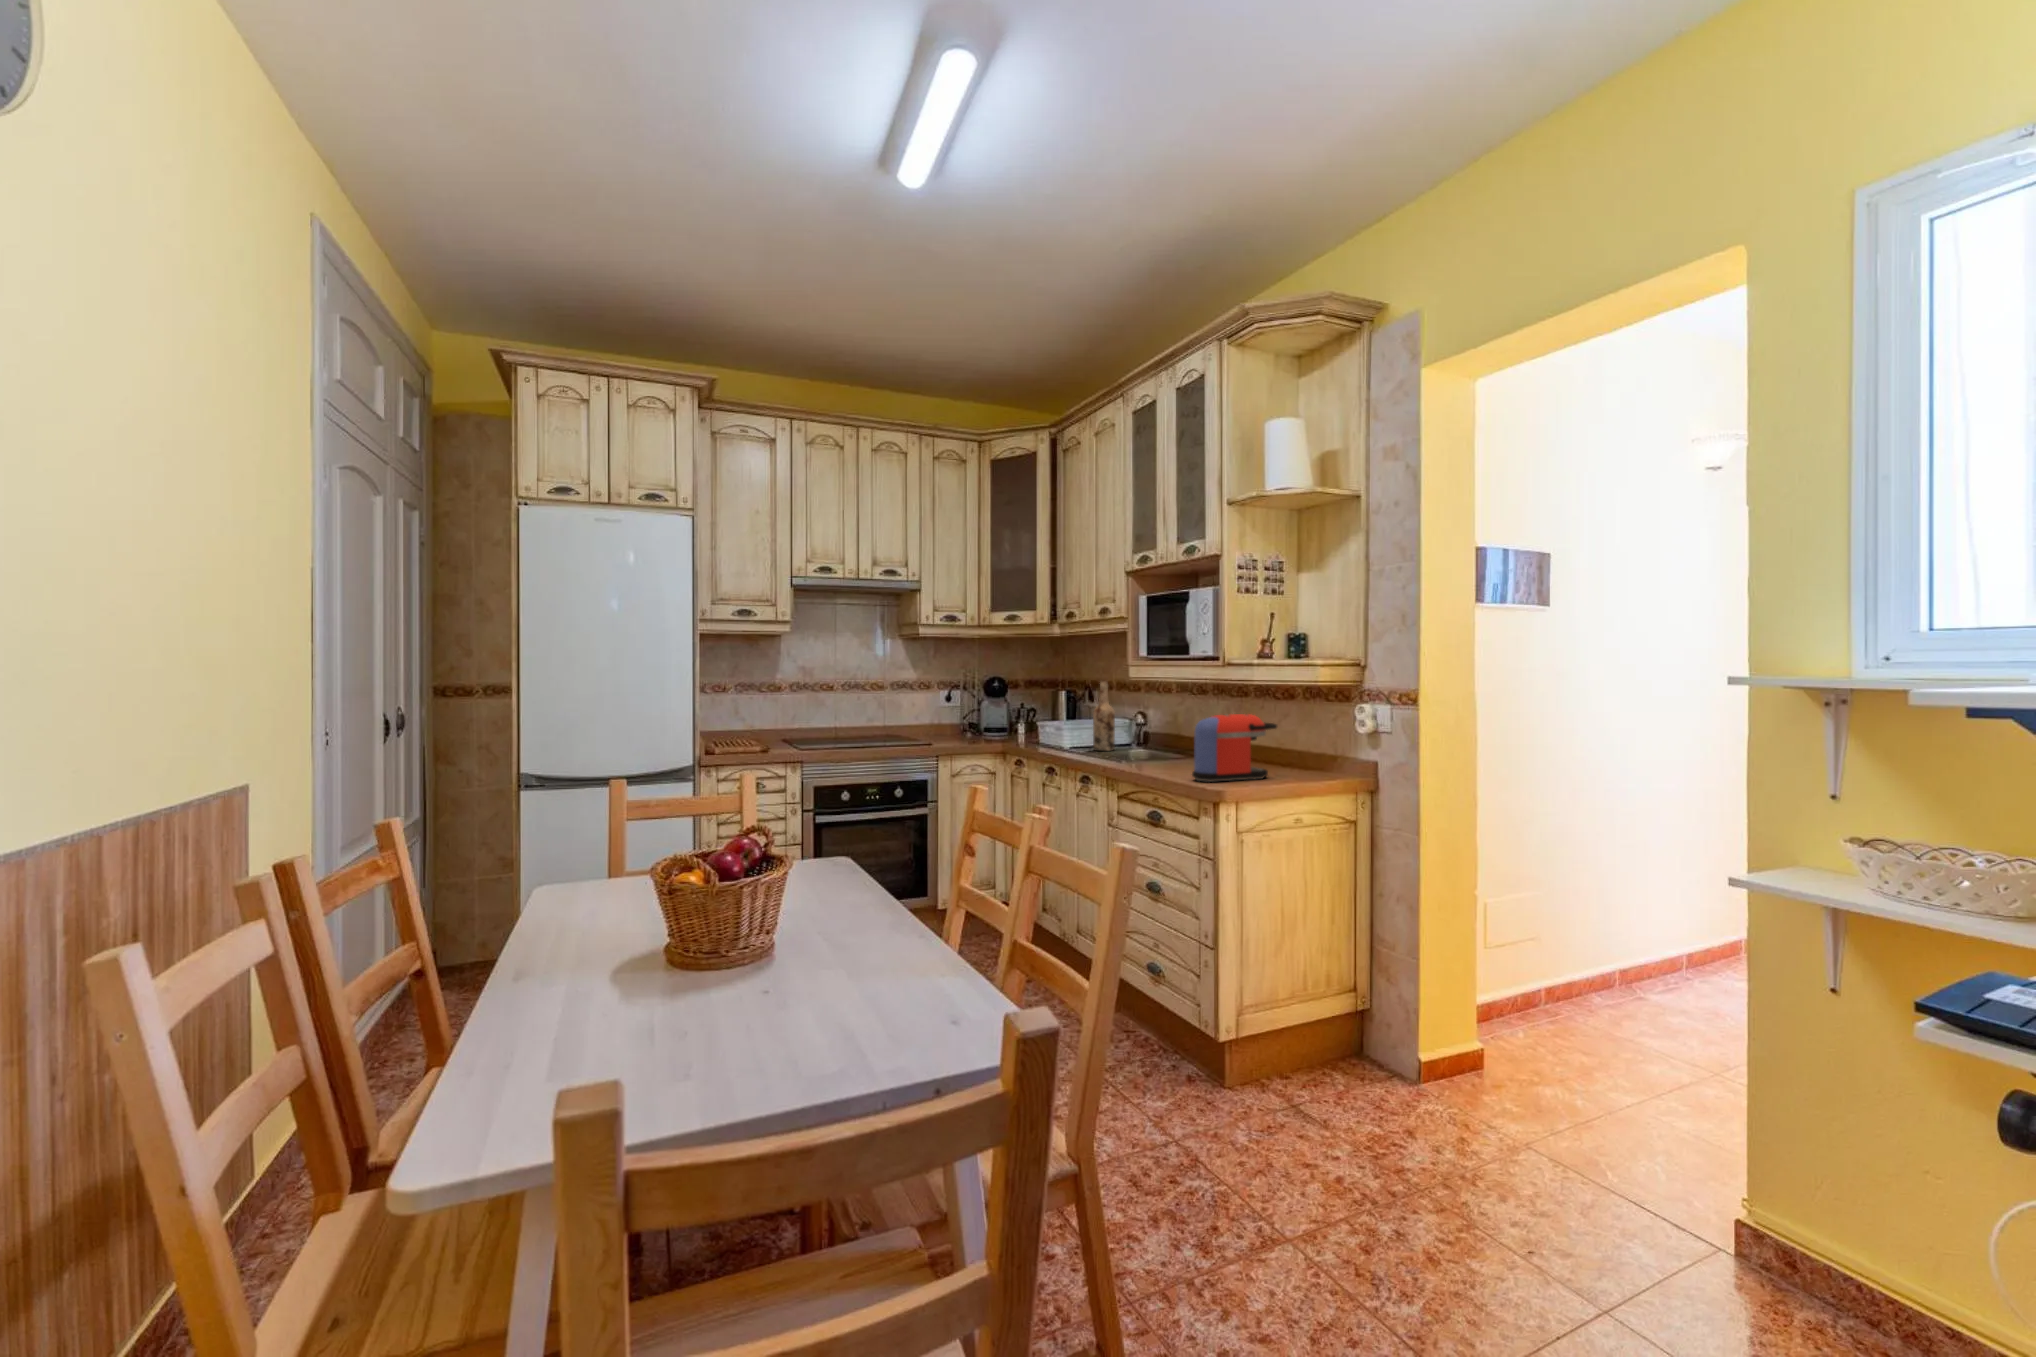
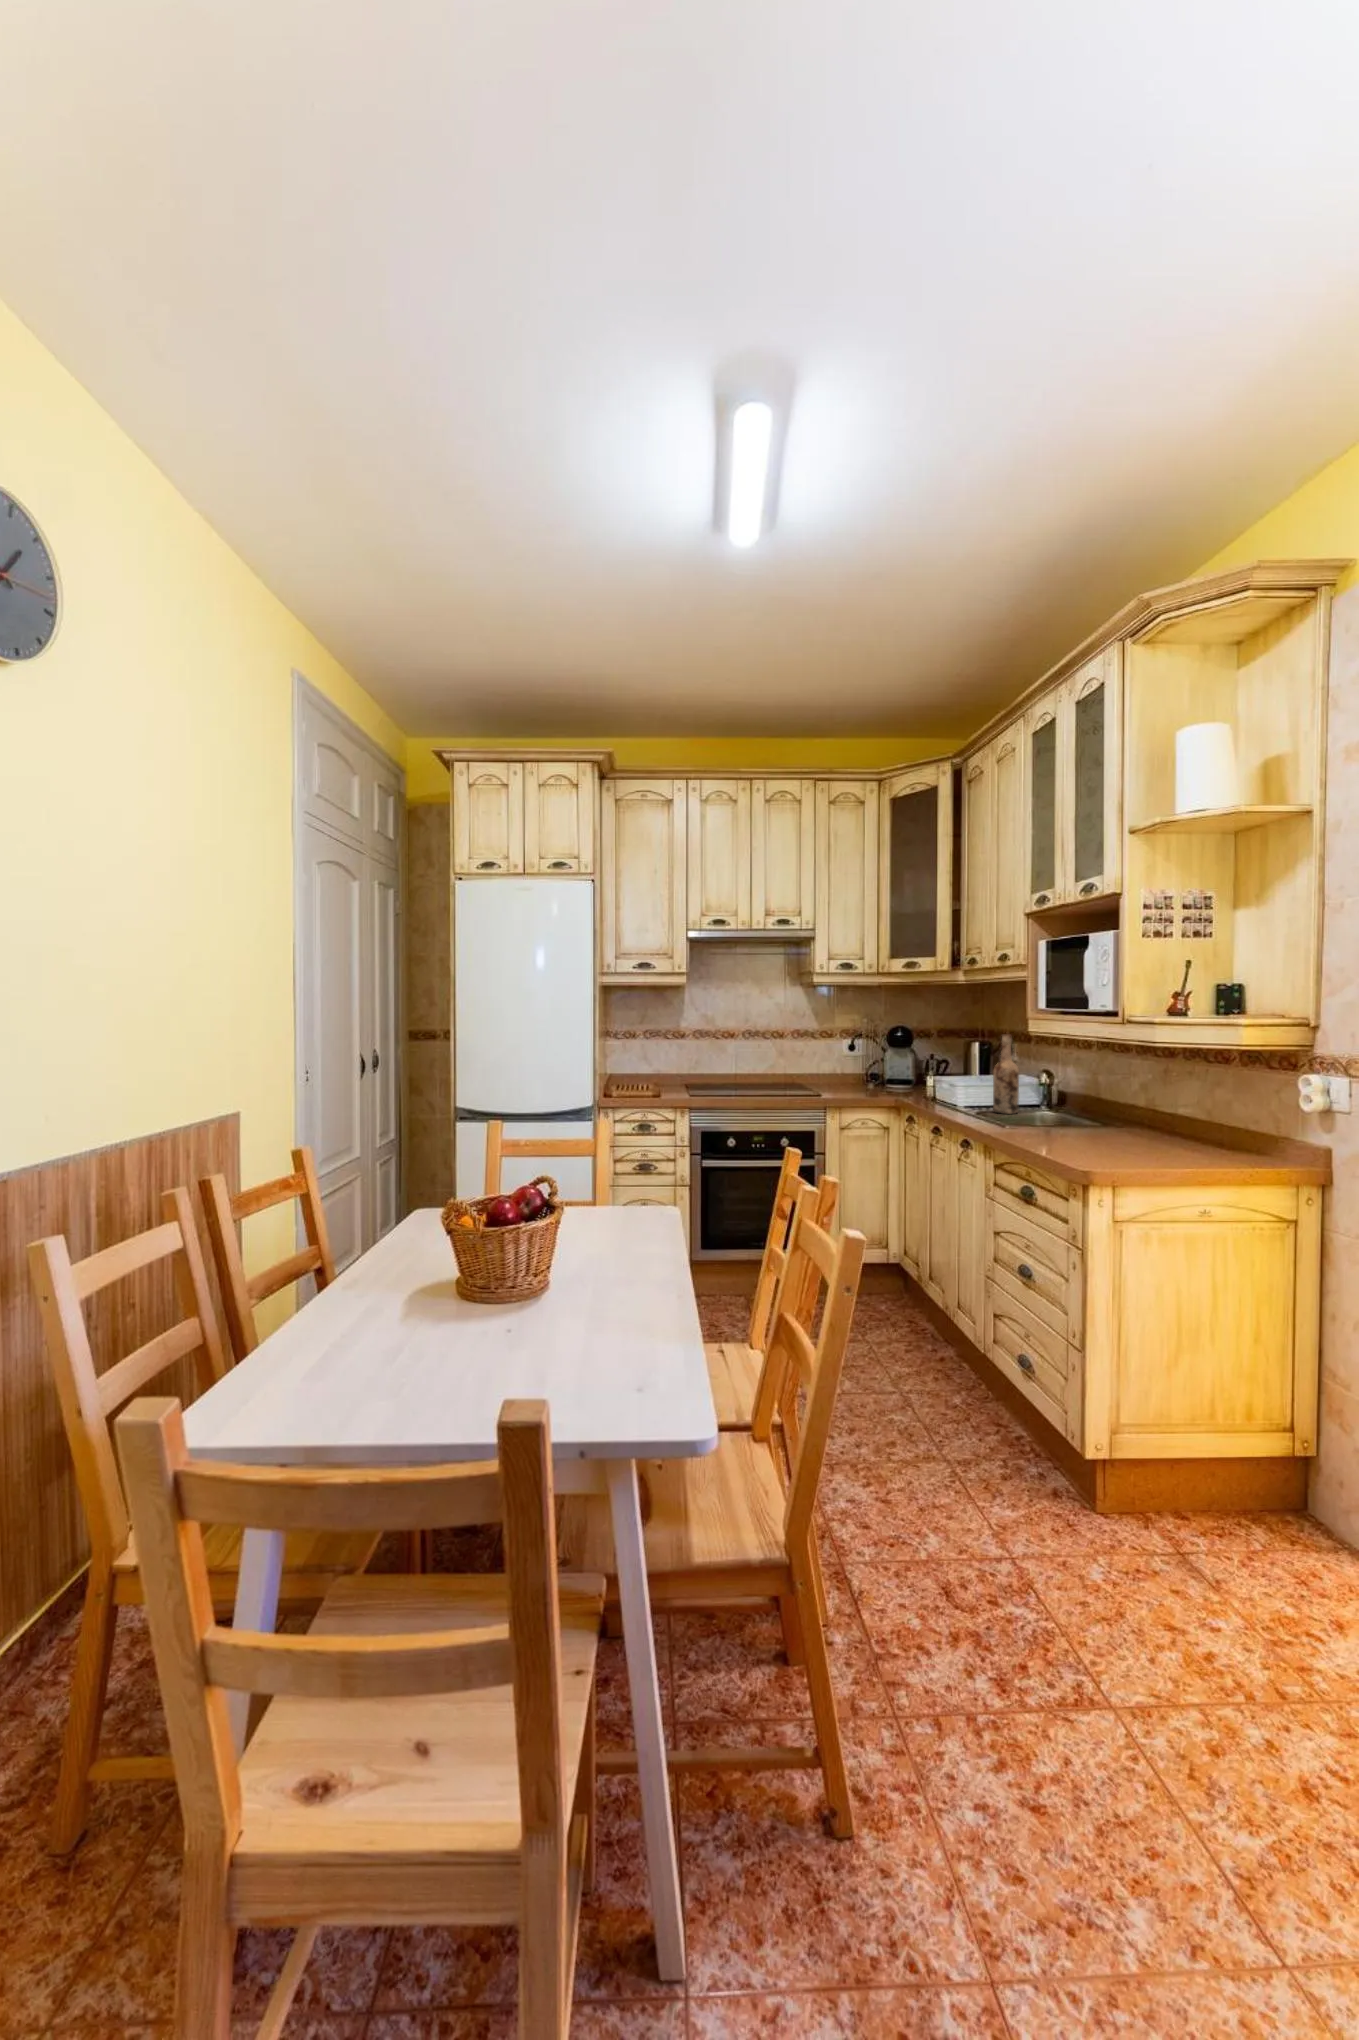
coffee maker: present [1192,714,1277,782] -> none [1074,1079,1189,1157]

